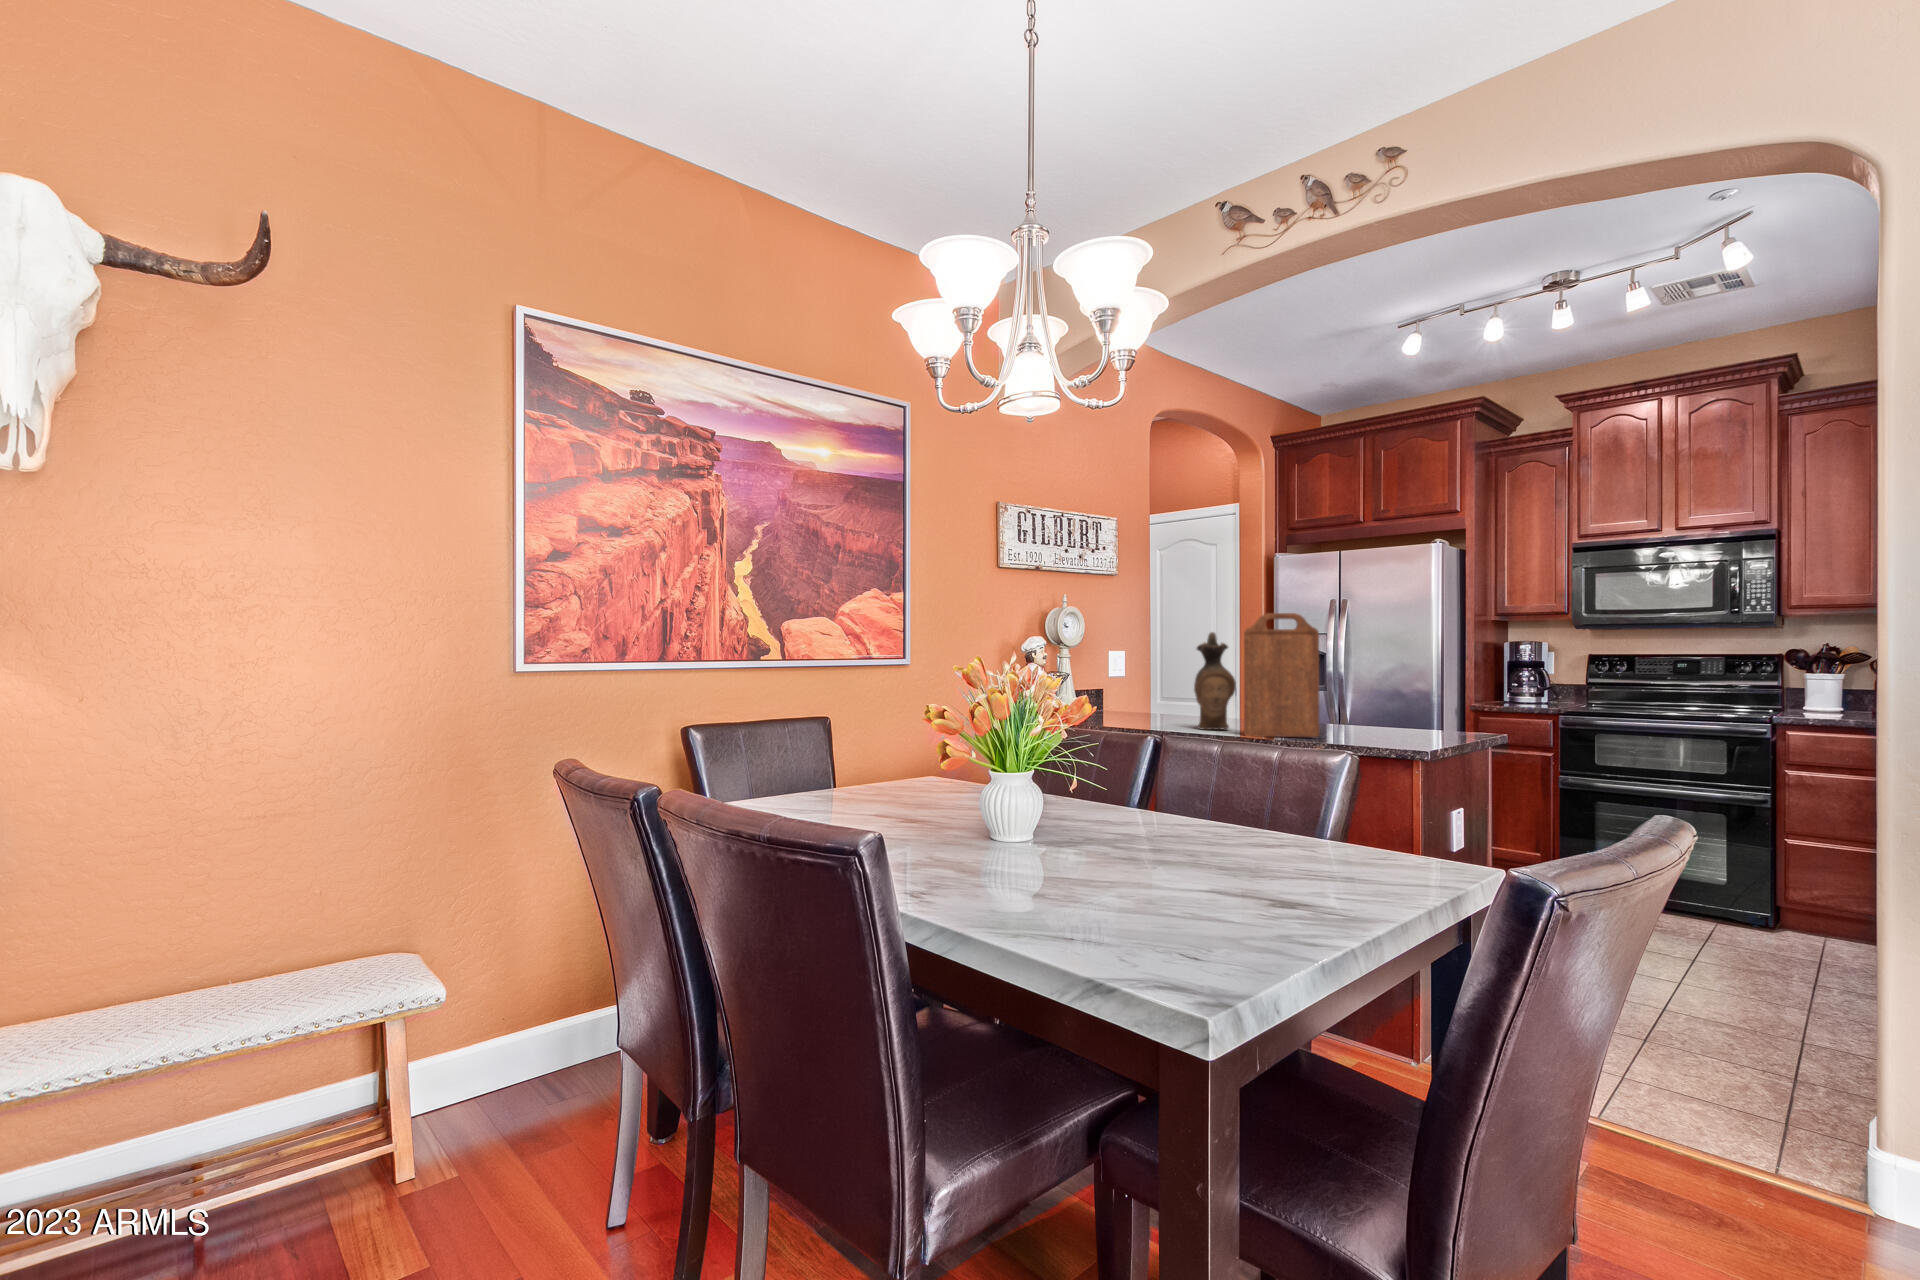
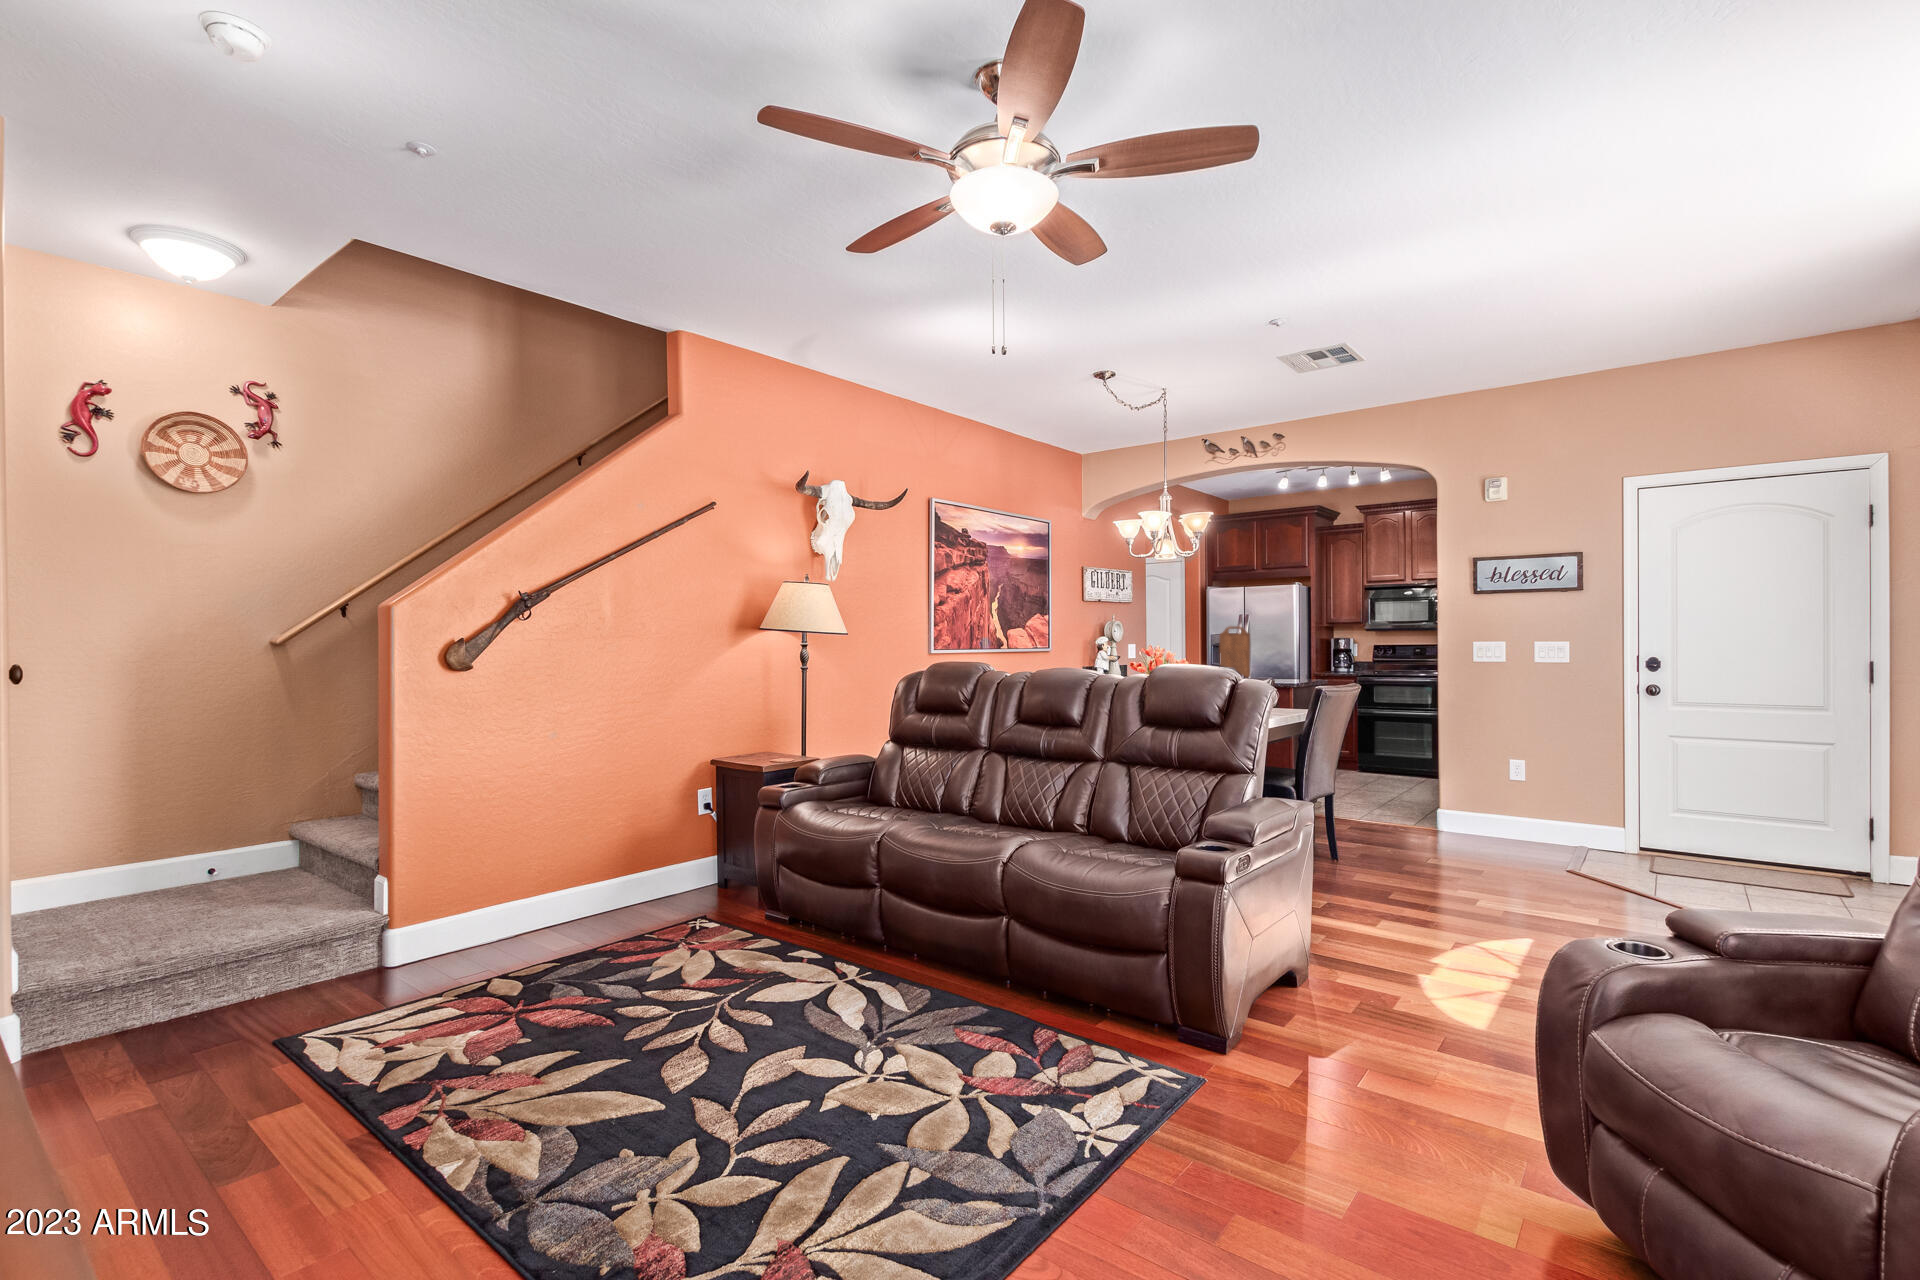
ceramic pitcher: present [1194,632,1236,730] -> none [1195,634,1213,678]

